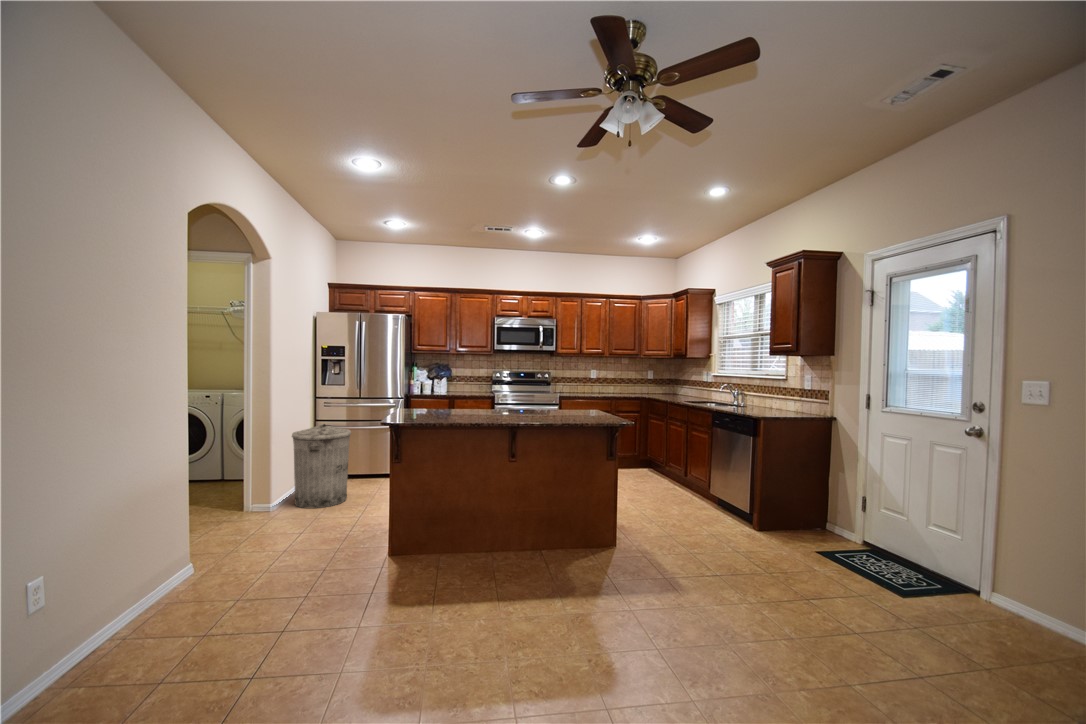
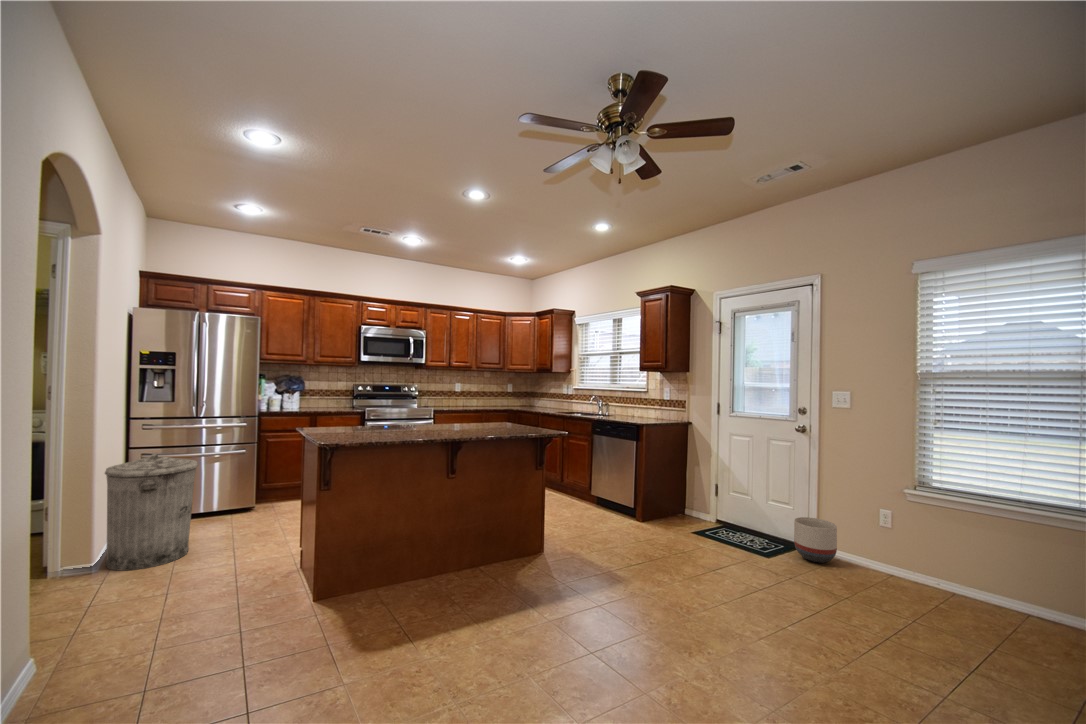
planter: none [954,555,1026,624] -> present [794,517,837,563]

